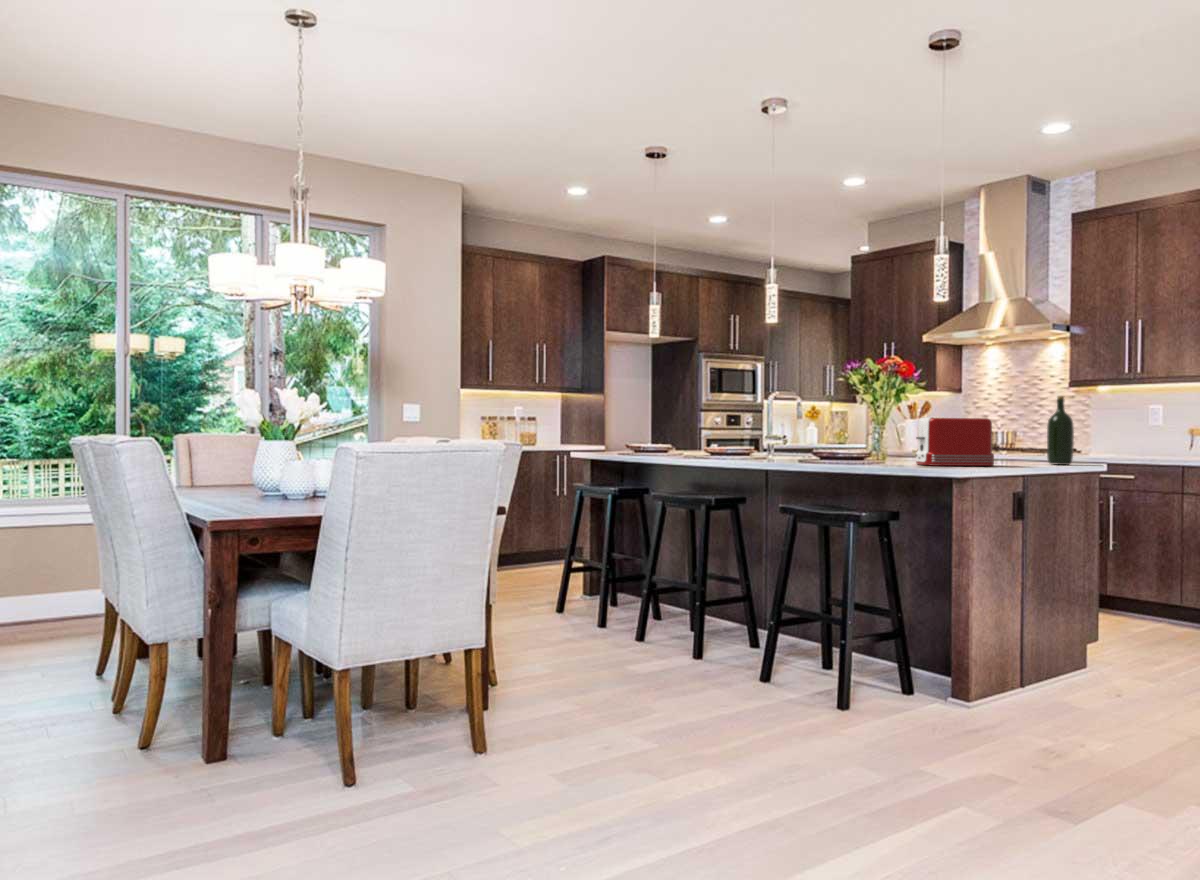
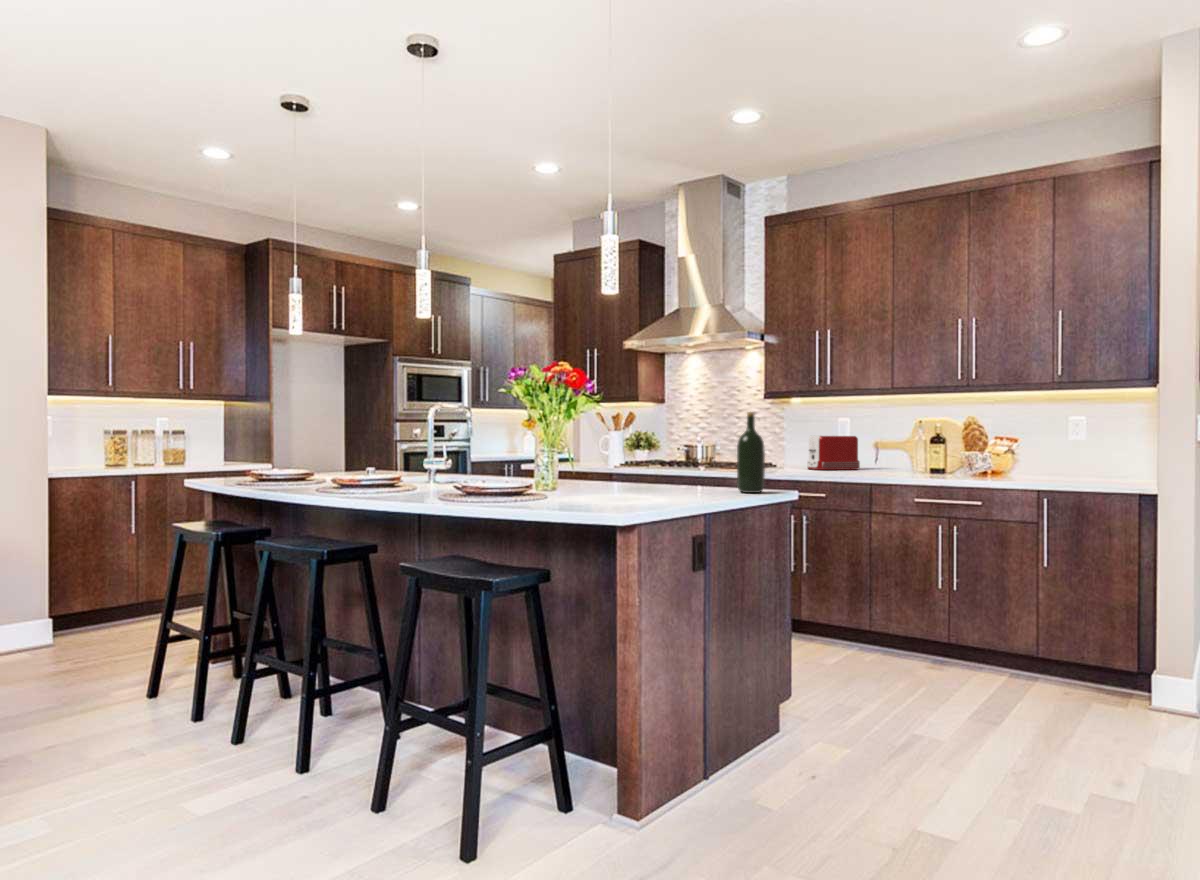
toaster: present [916,417,994,466] -> present [807,435,860,470]

